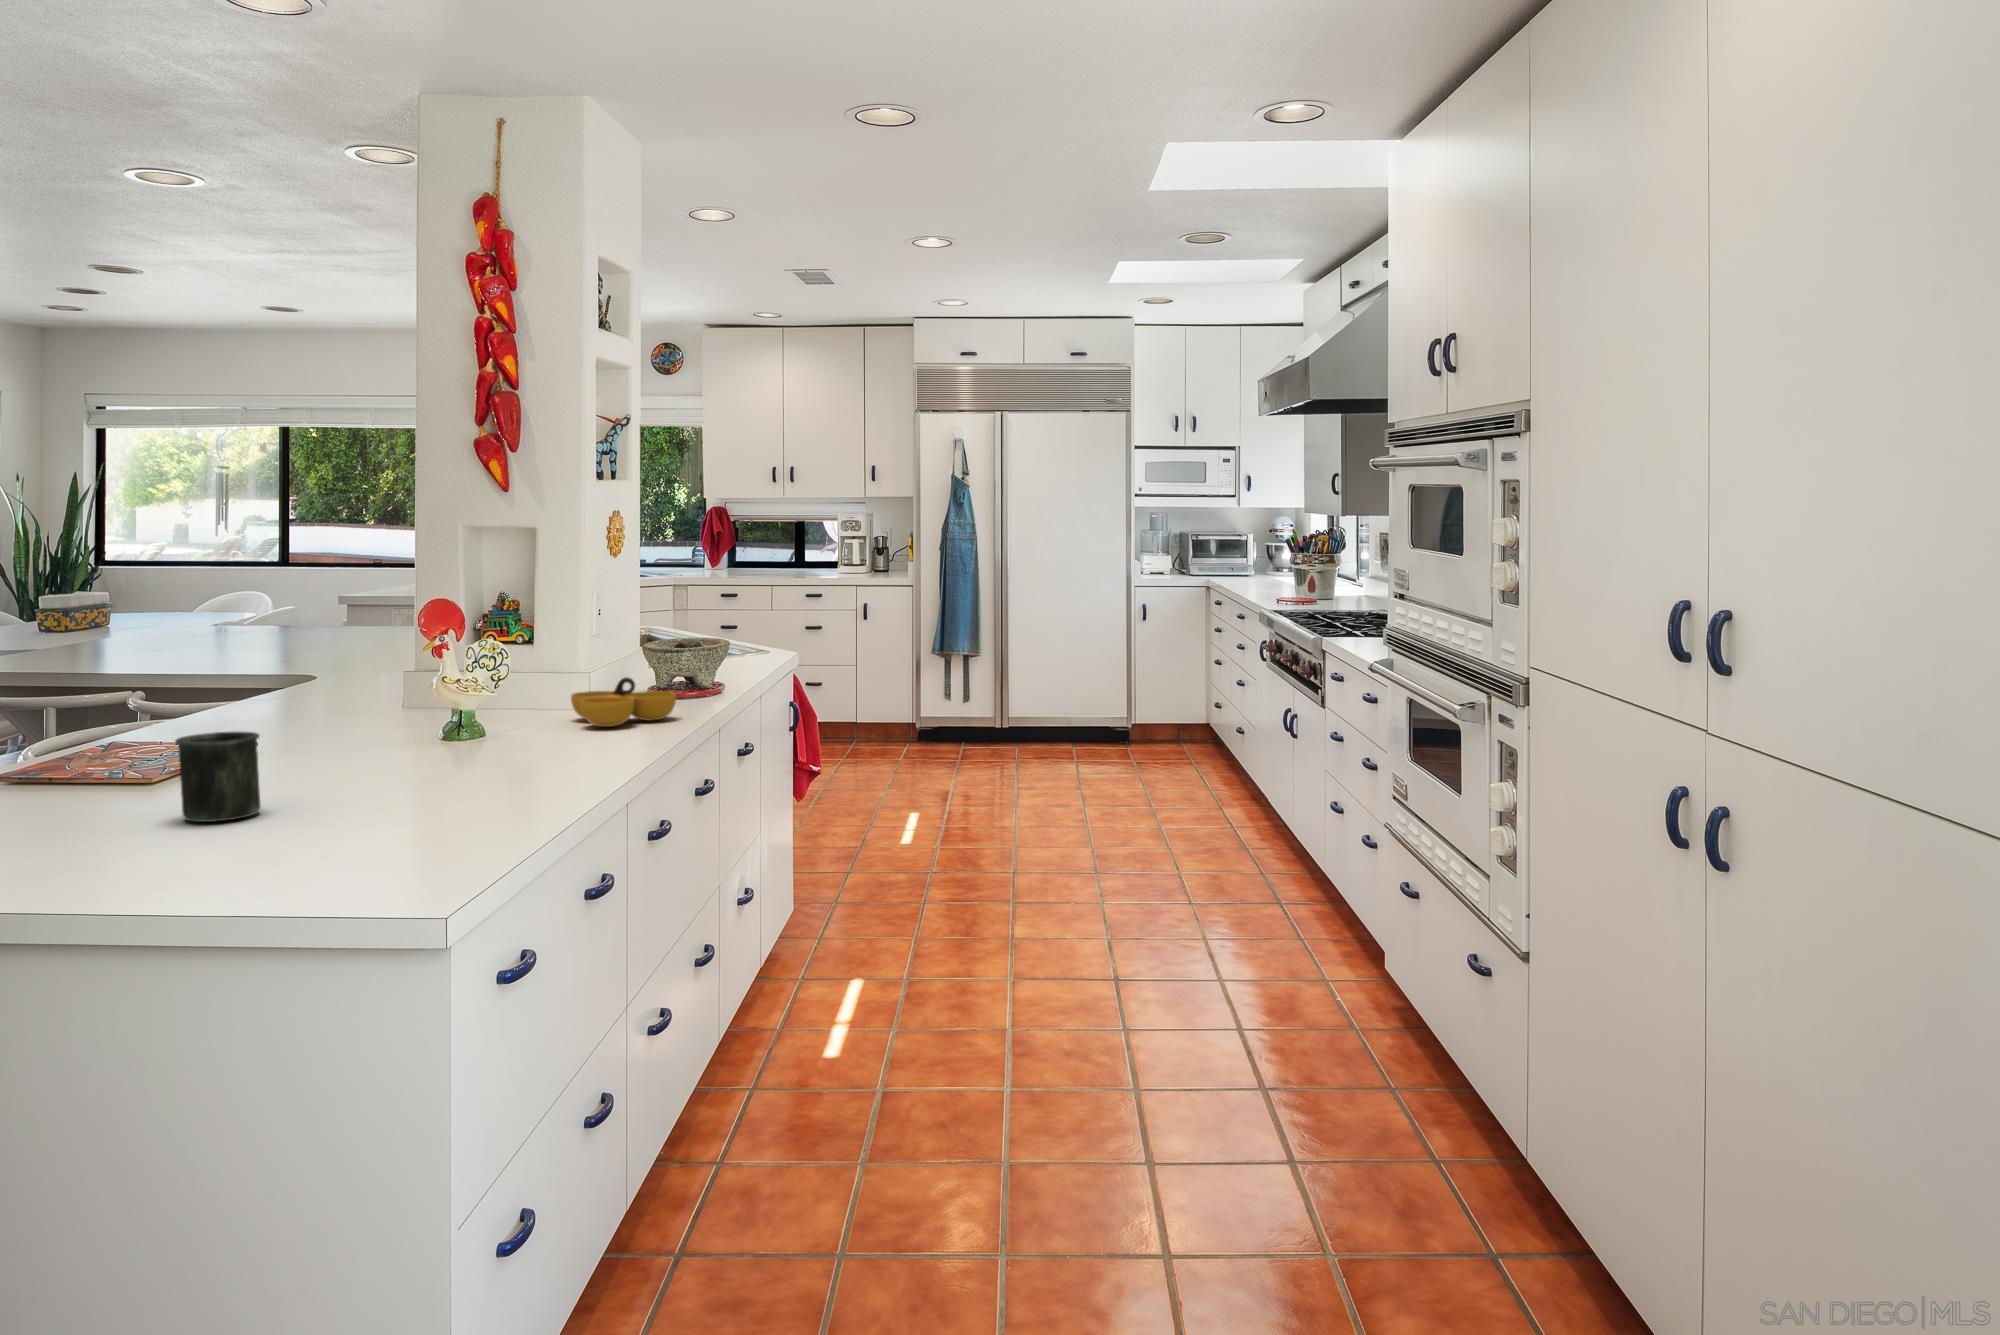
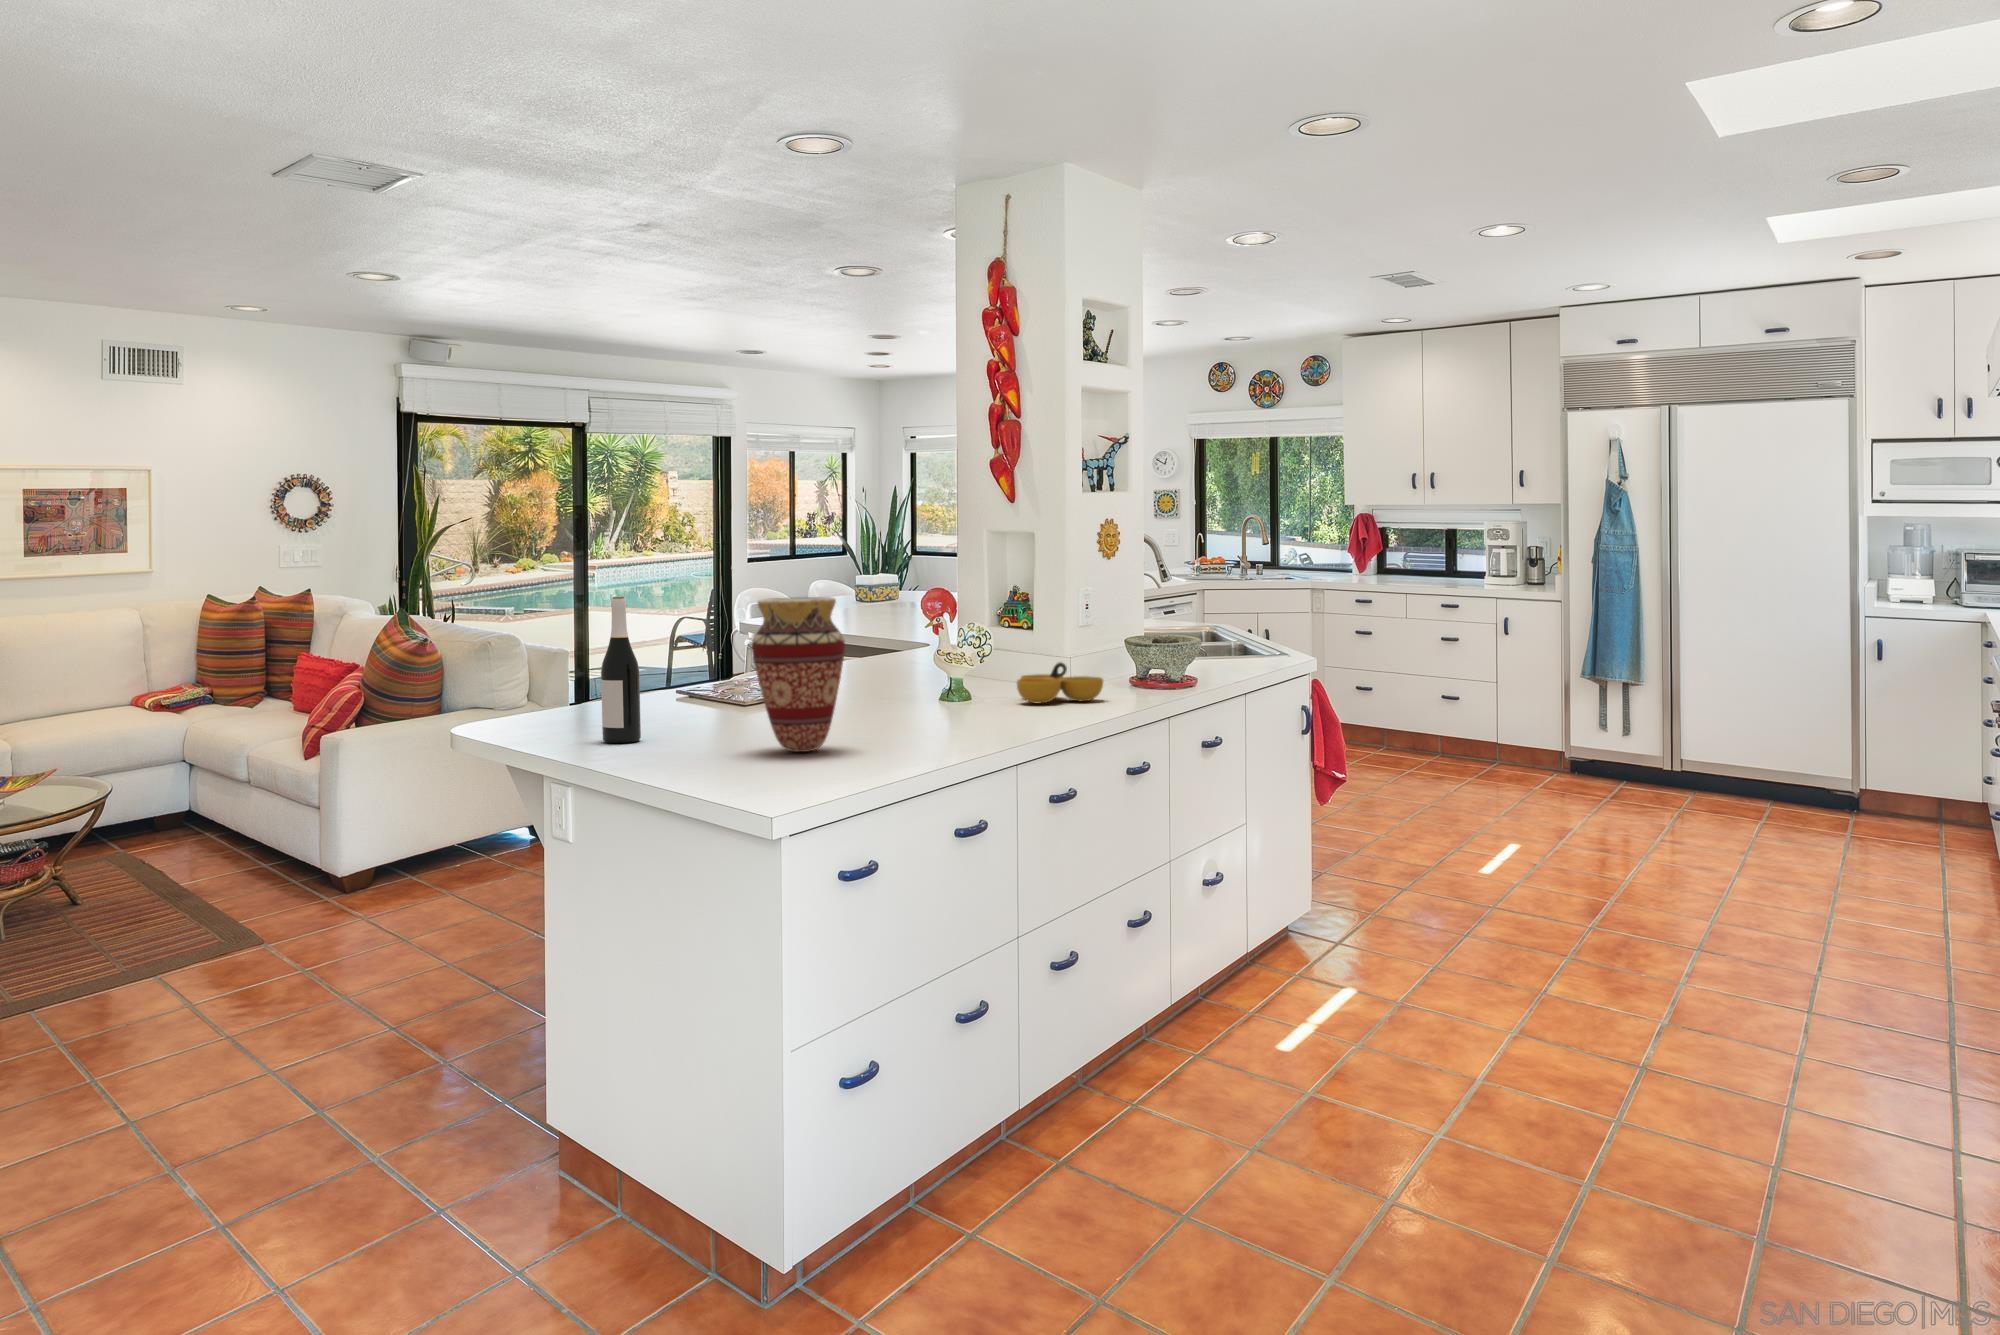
vase: none [356,617,494,832] -> present [752,597,845,752]
wine bottle: none [61,623,135,845] -> present [601,597,641,743]
mug: present [175,732,260,822] -> none [672,677,726,738]

